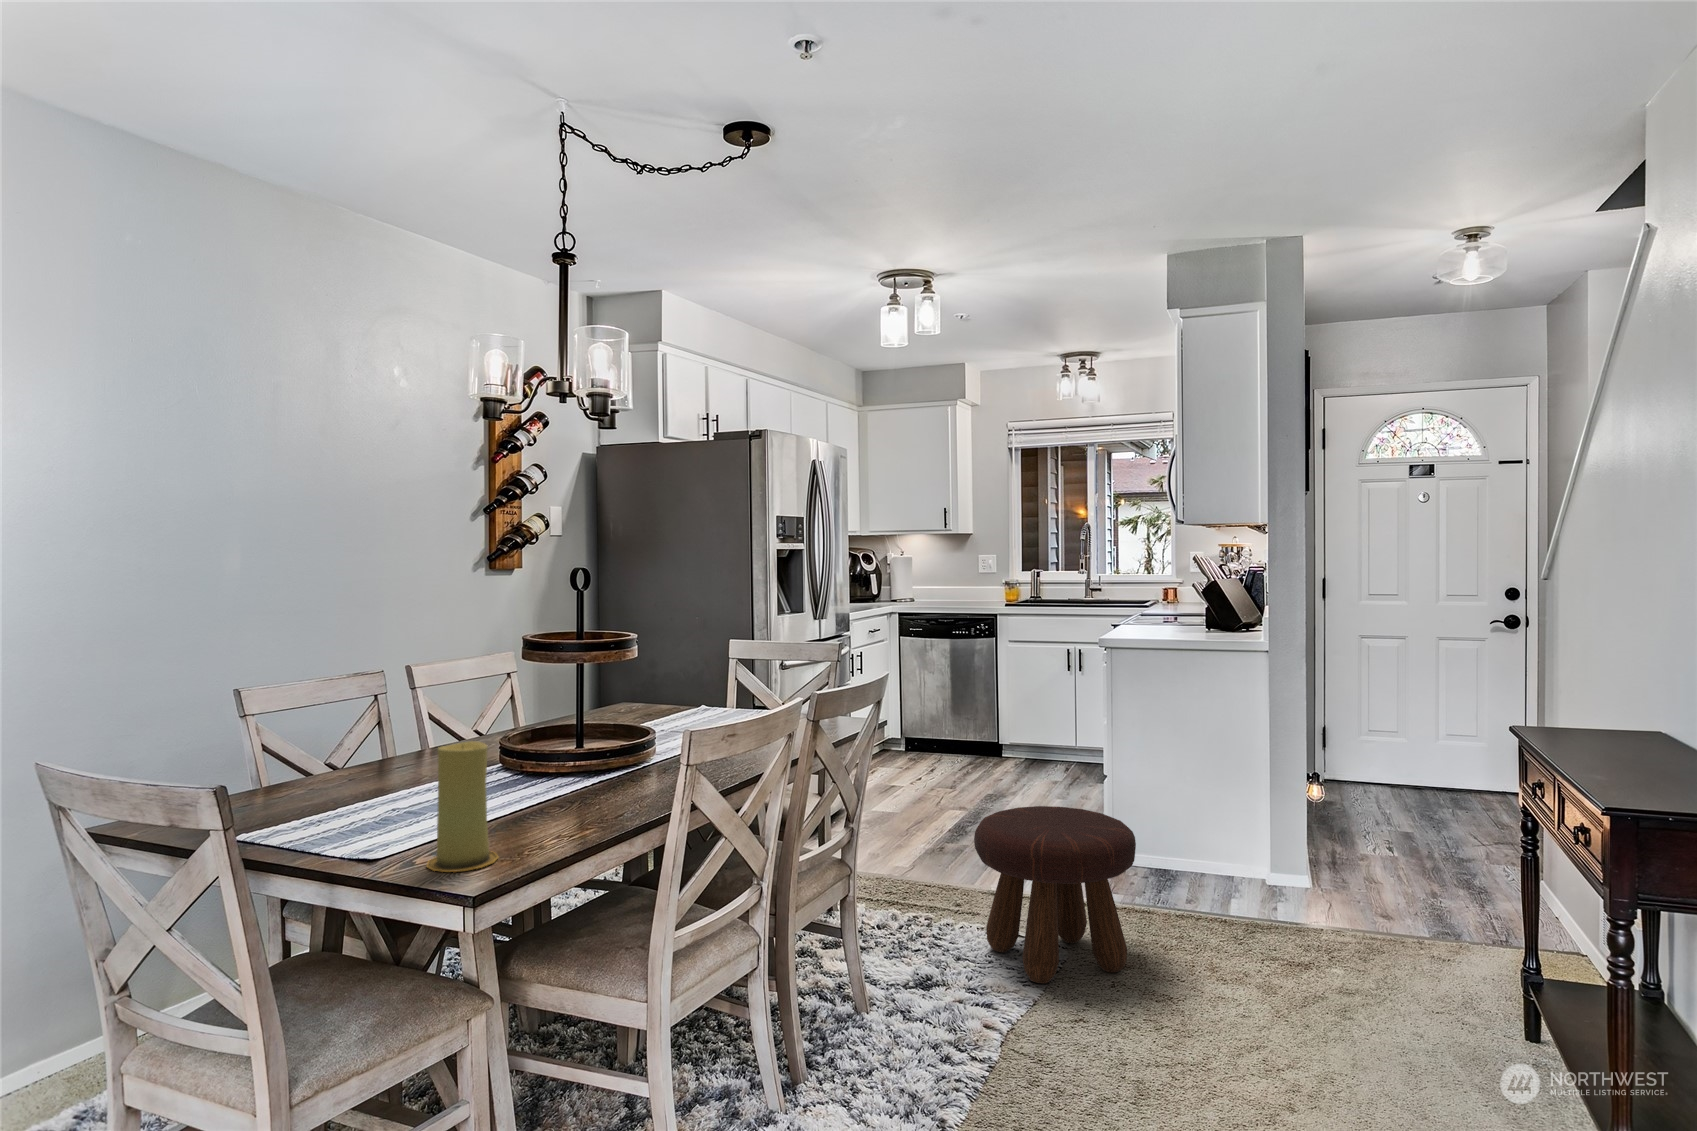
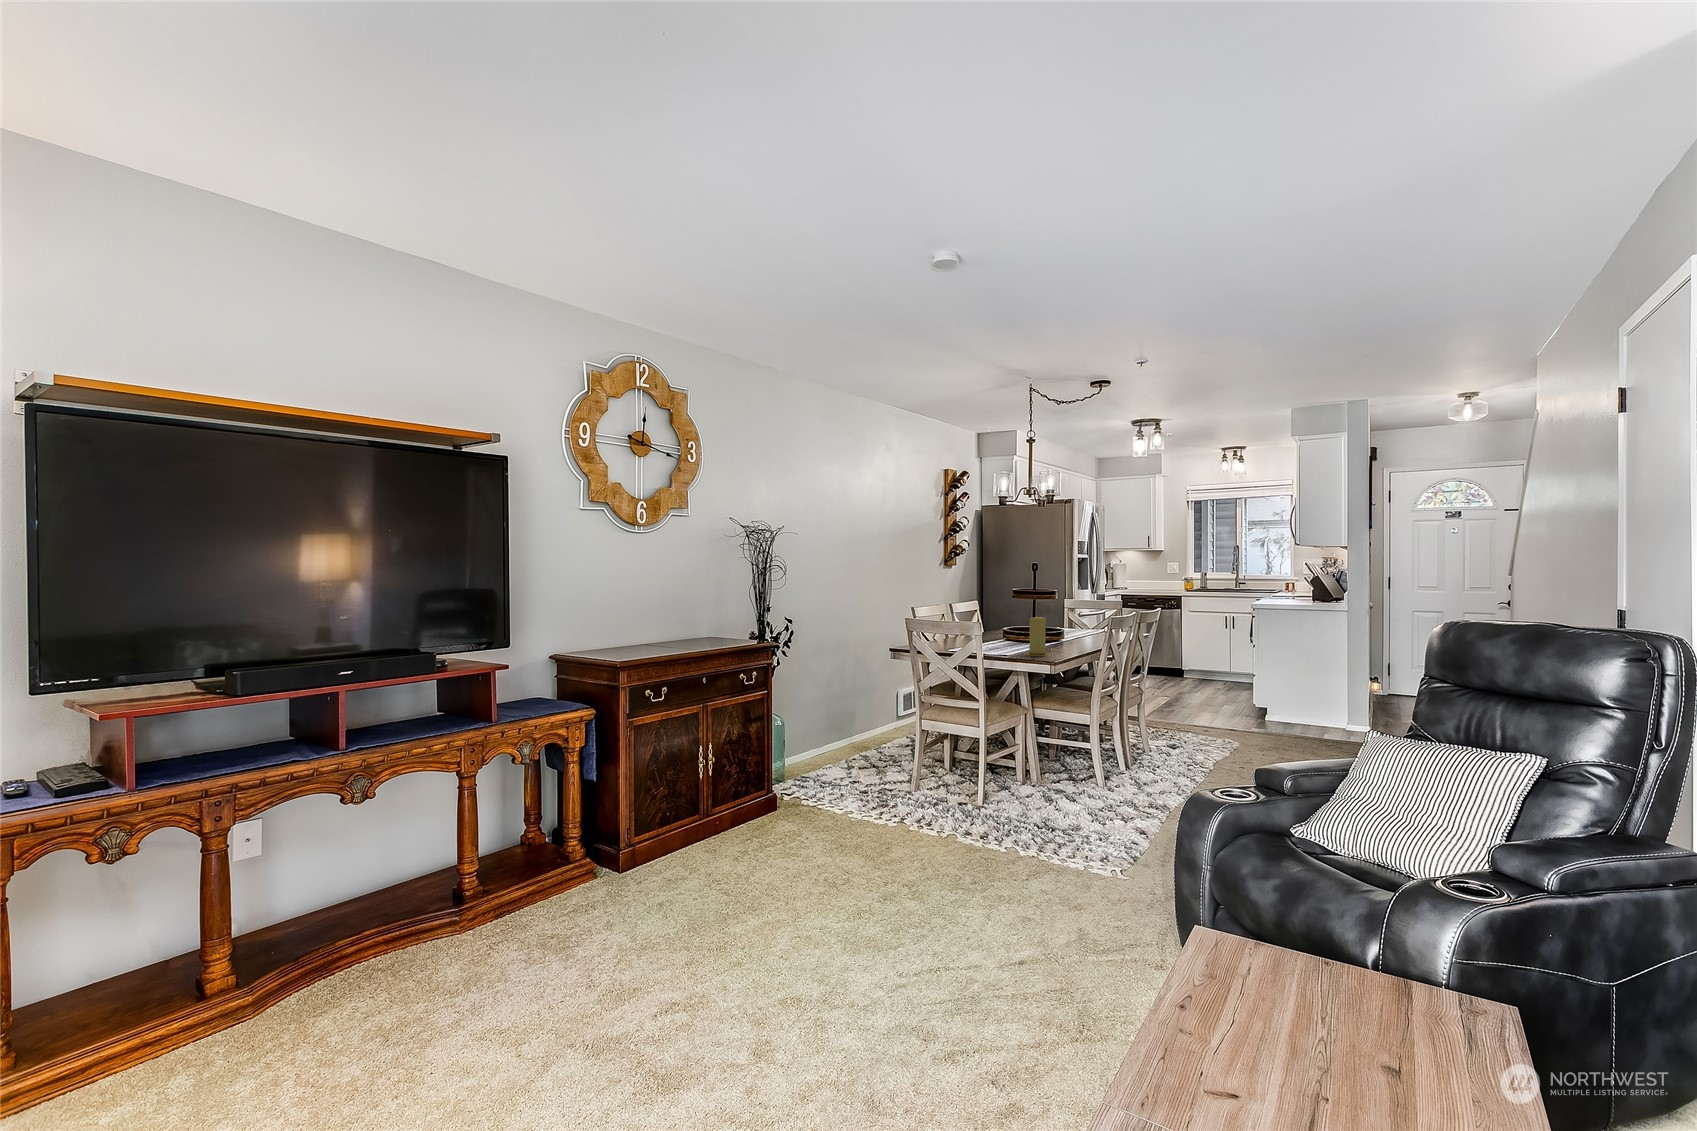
footstool: present [974,806,1136,983] -> none [1191,678,1272,749]

